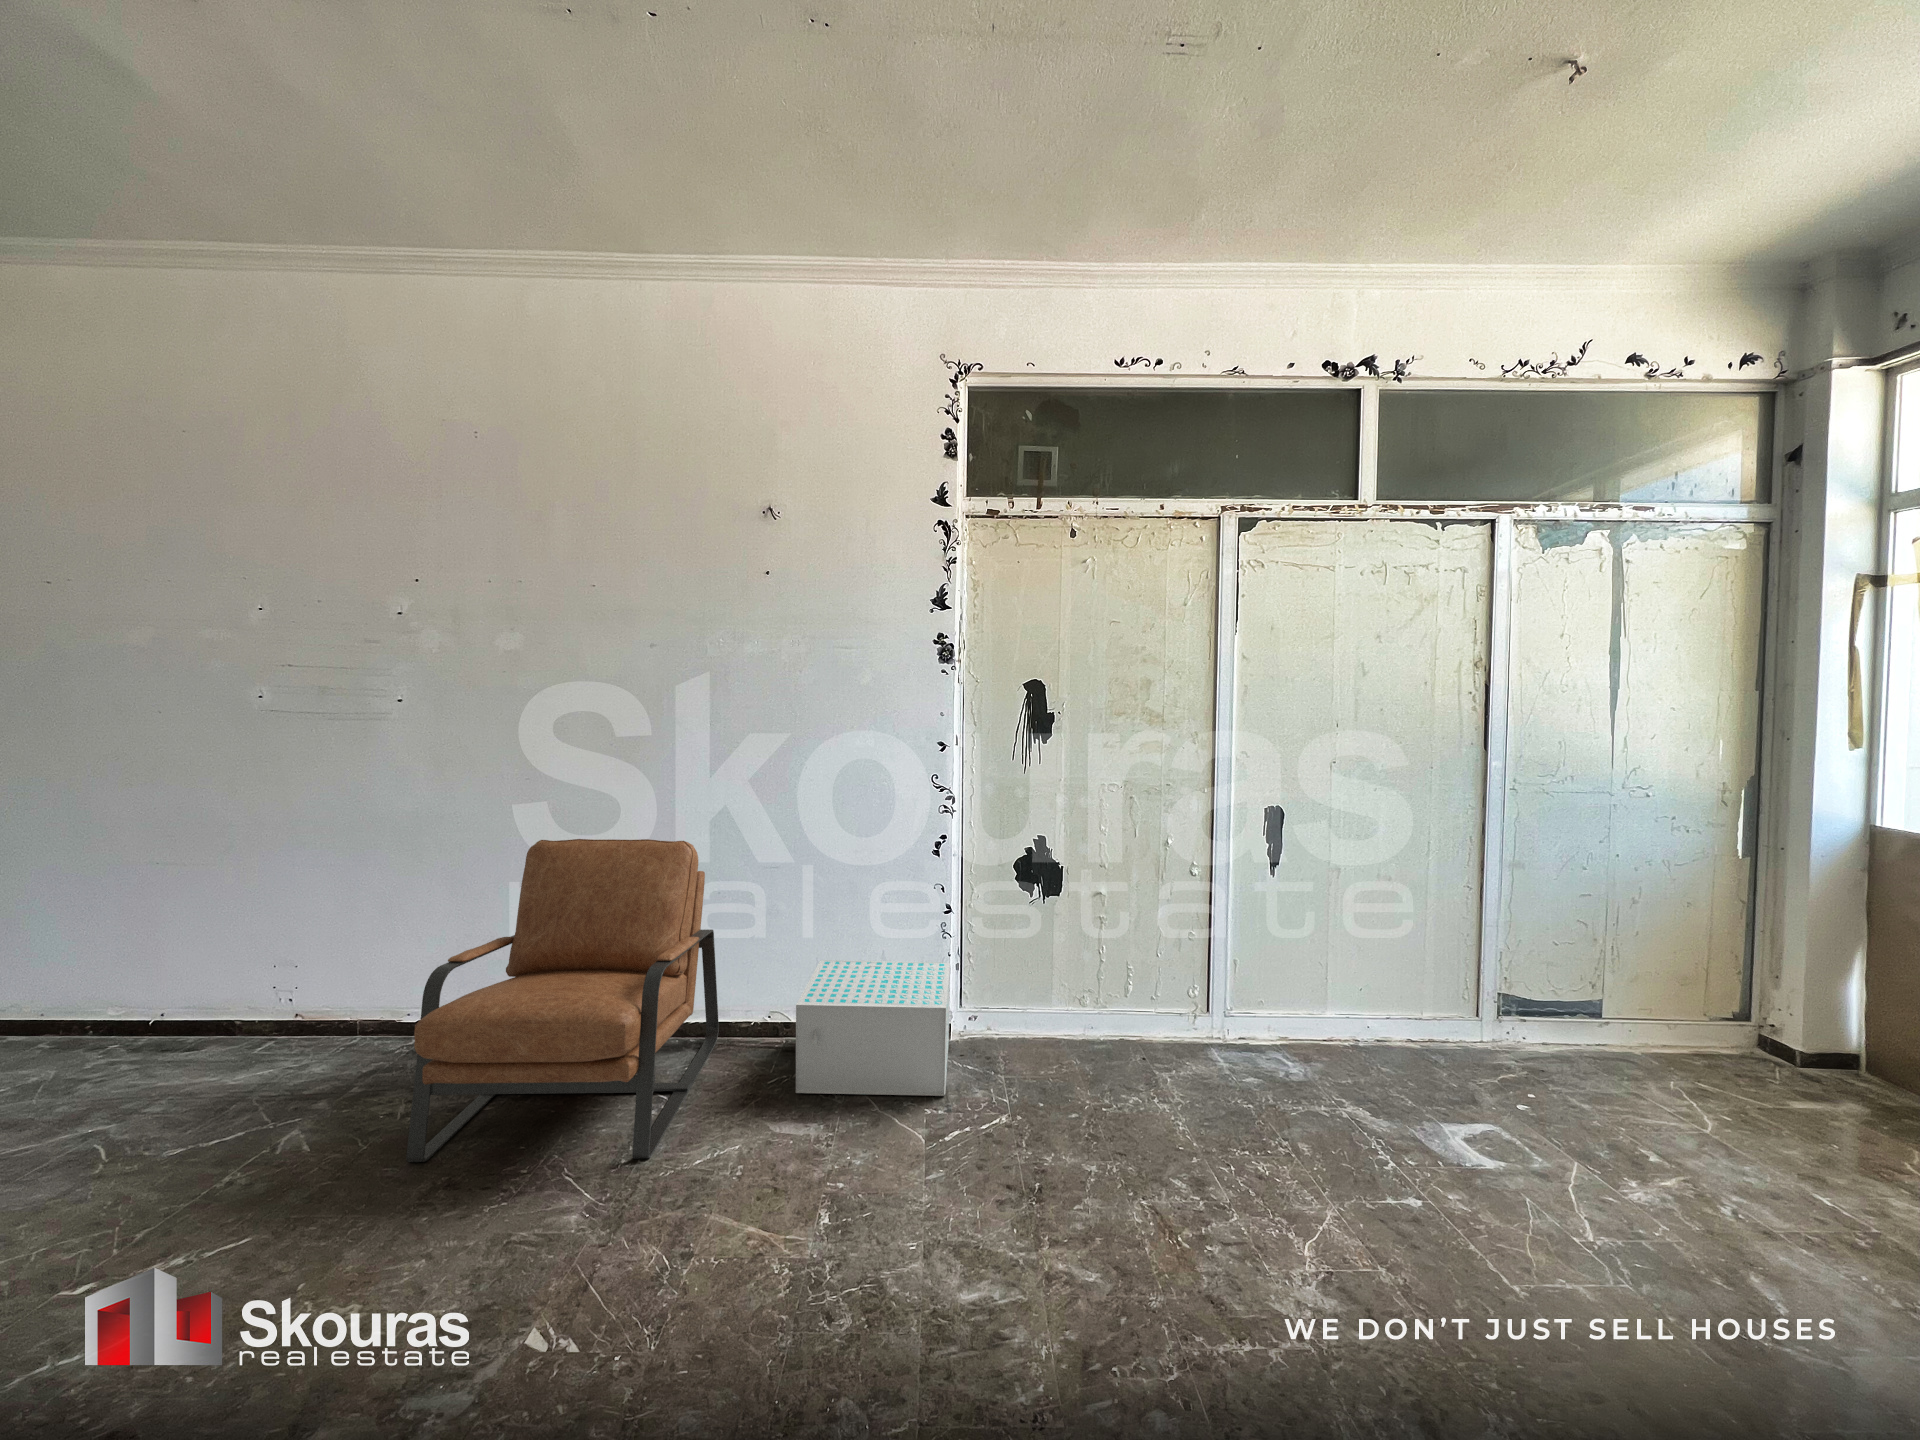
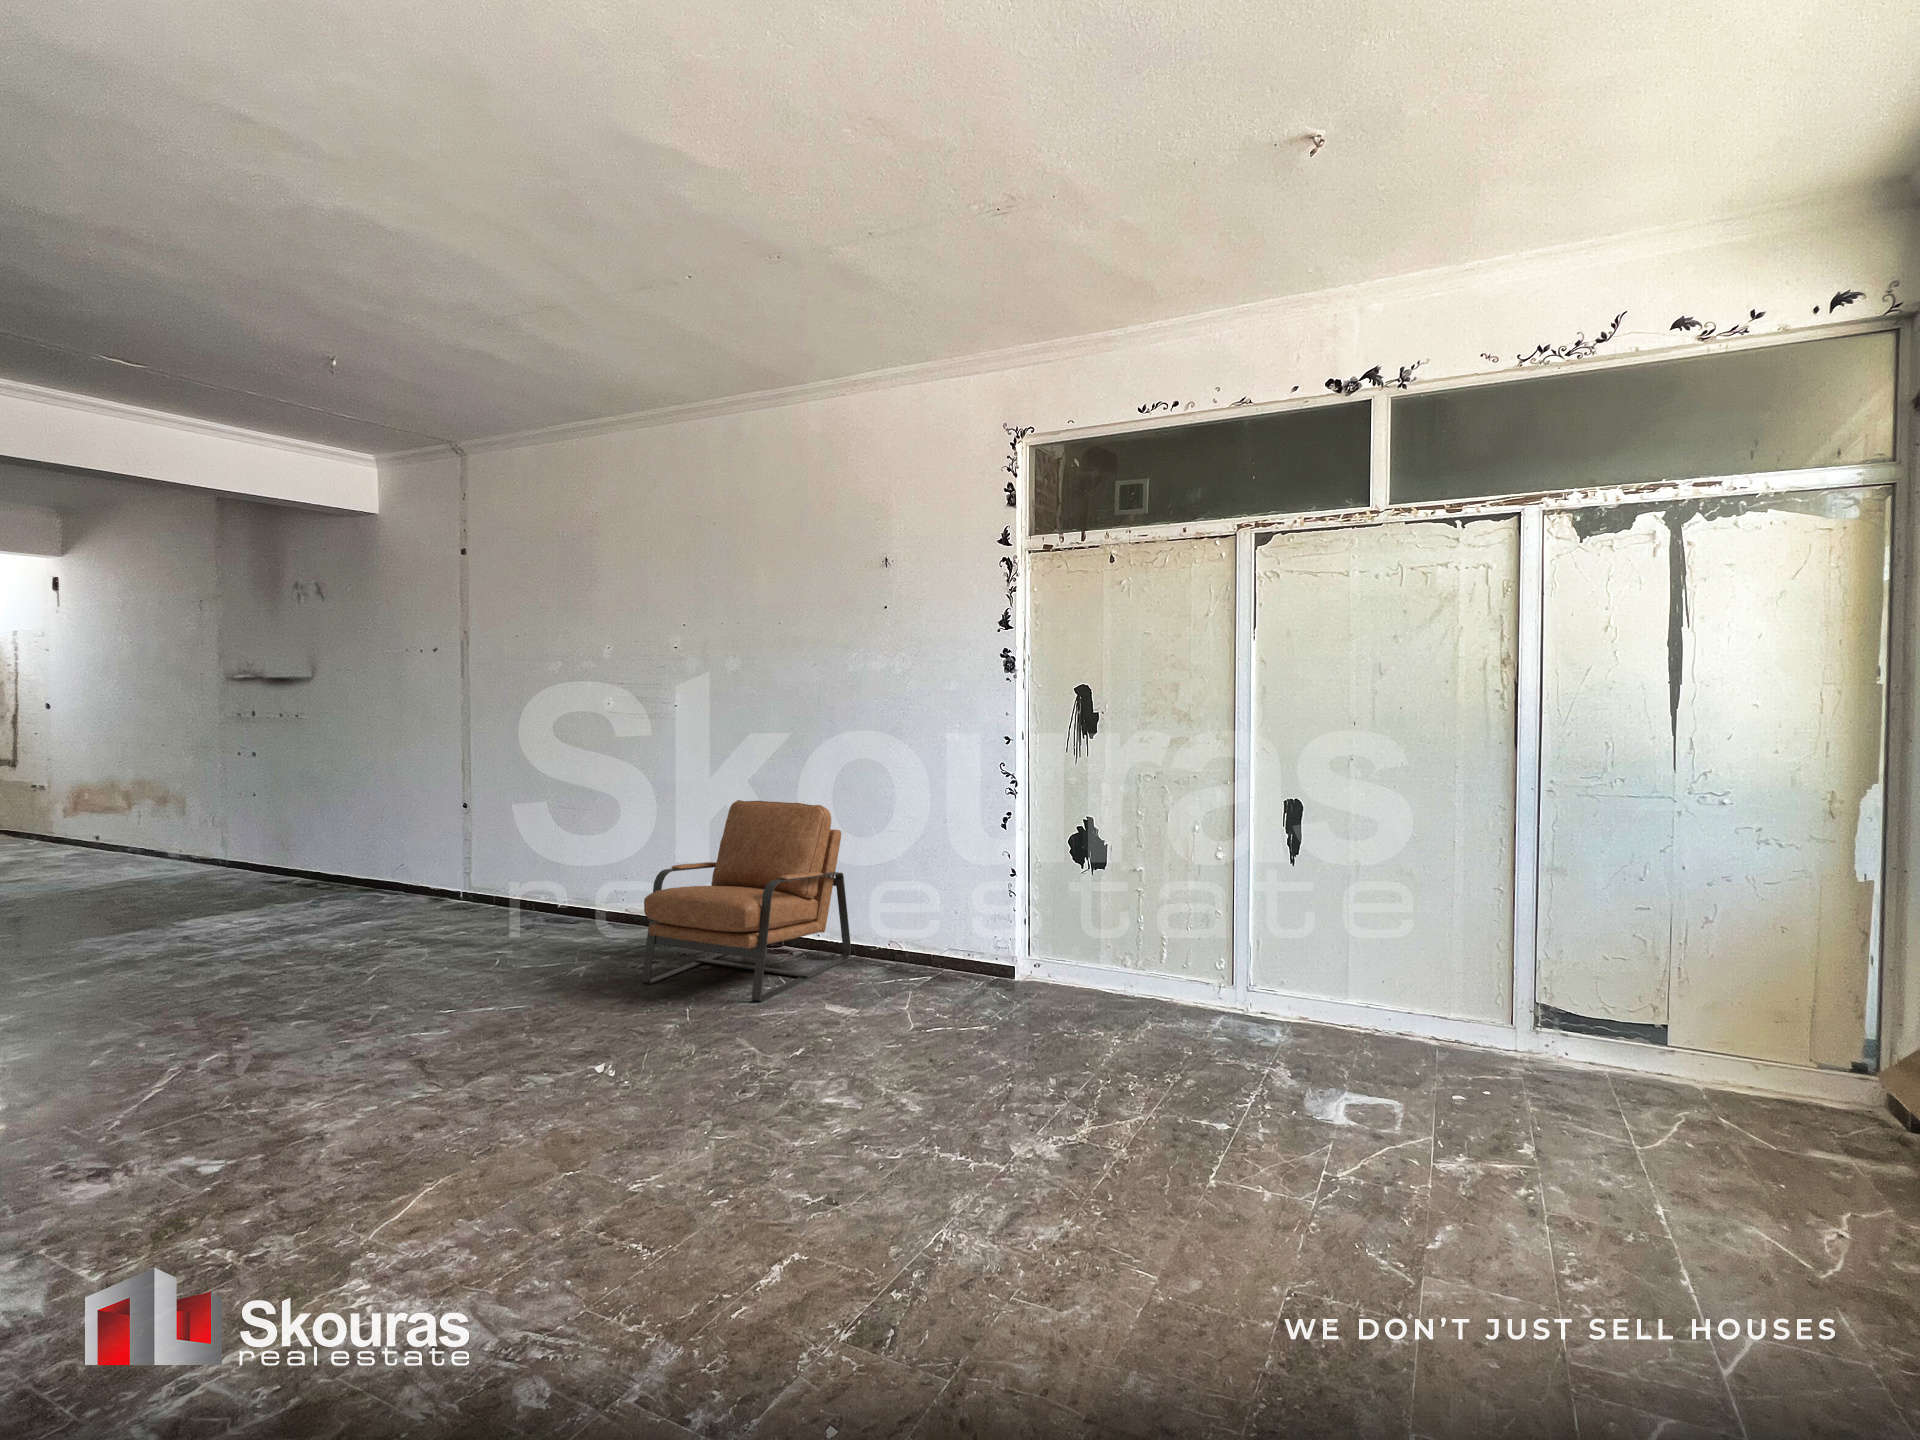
storage box: present [796,960,950,1096] -> none [872,906,1010,1006]

